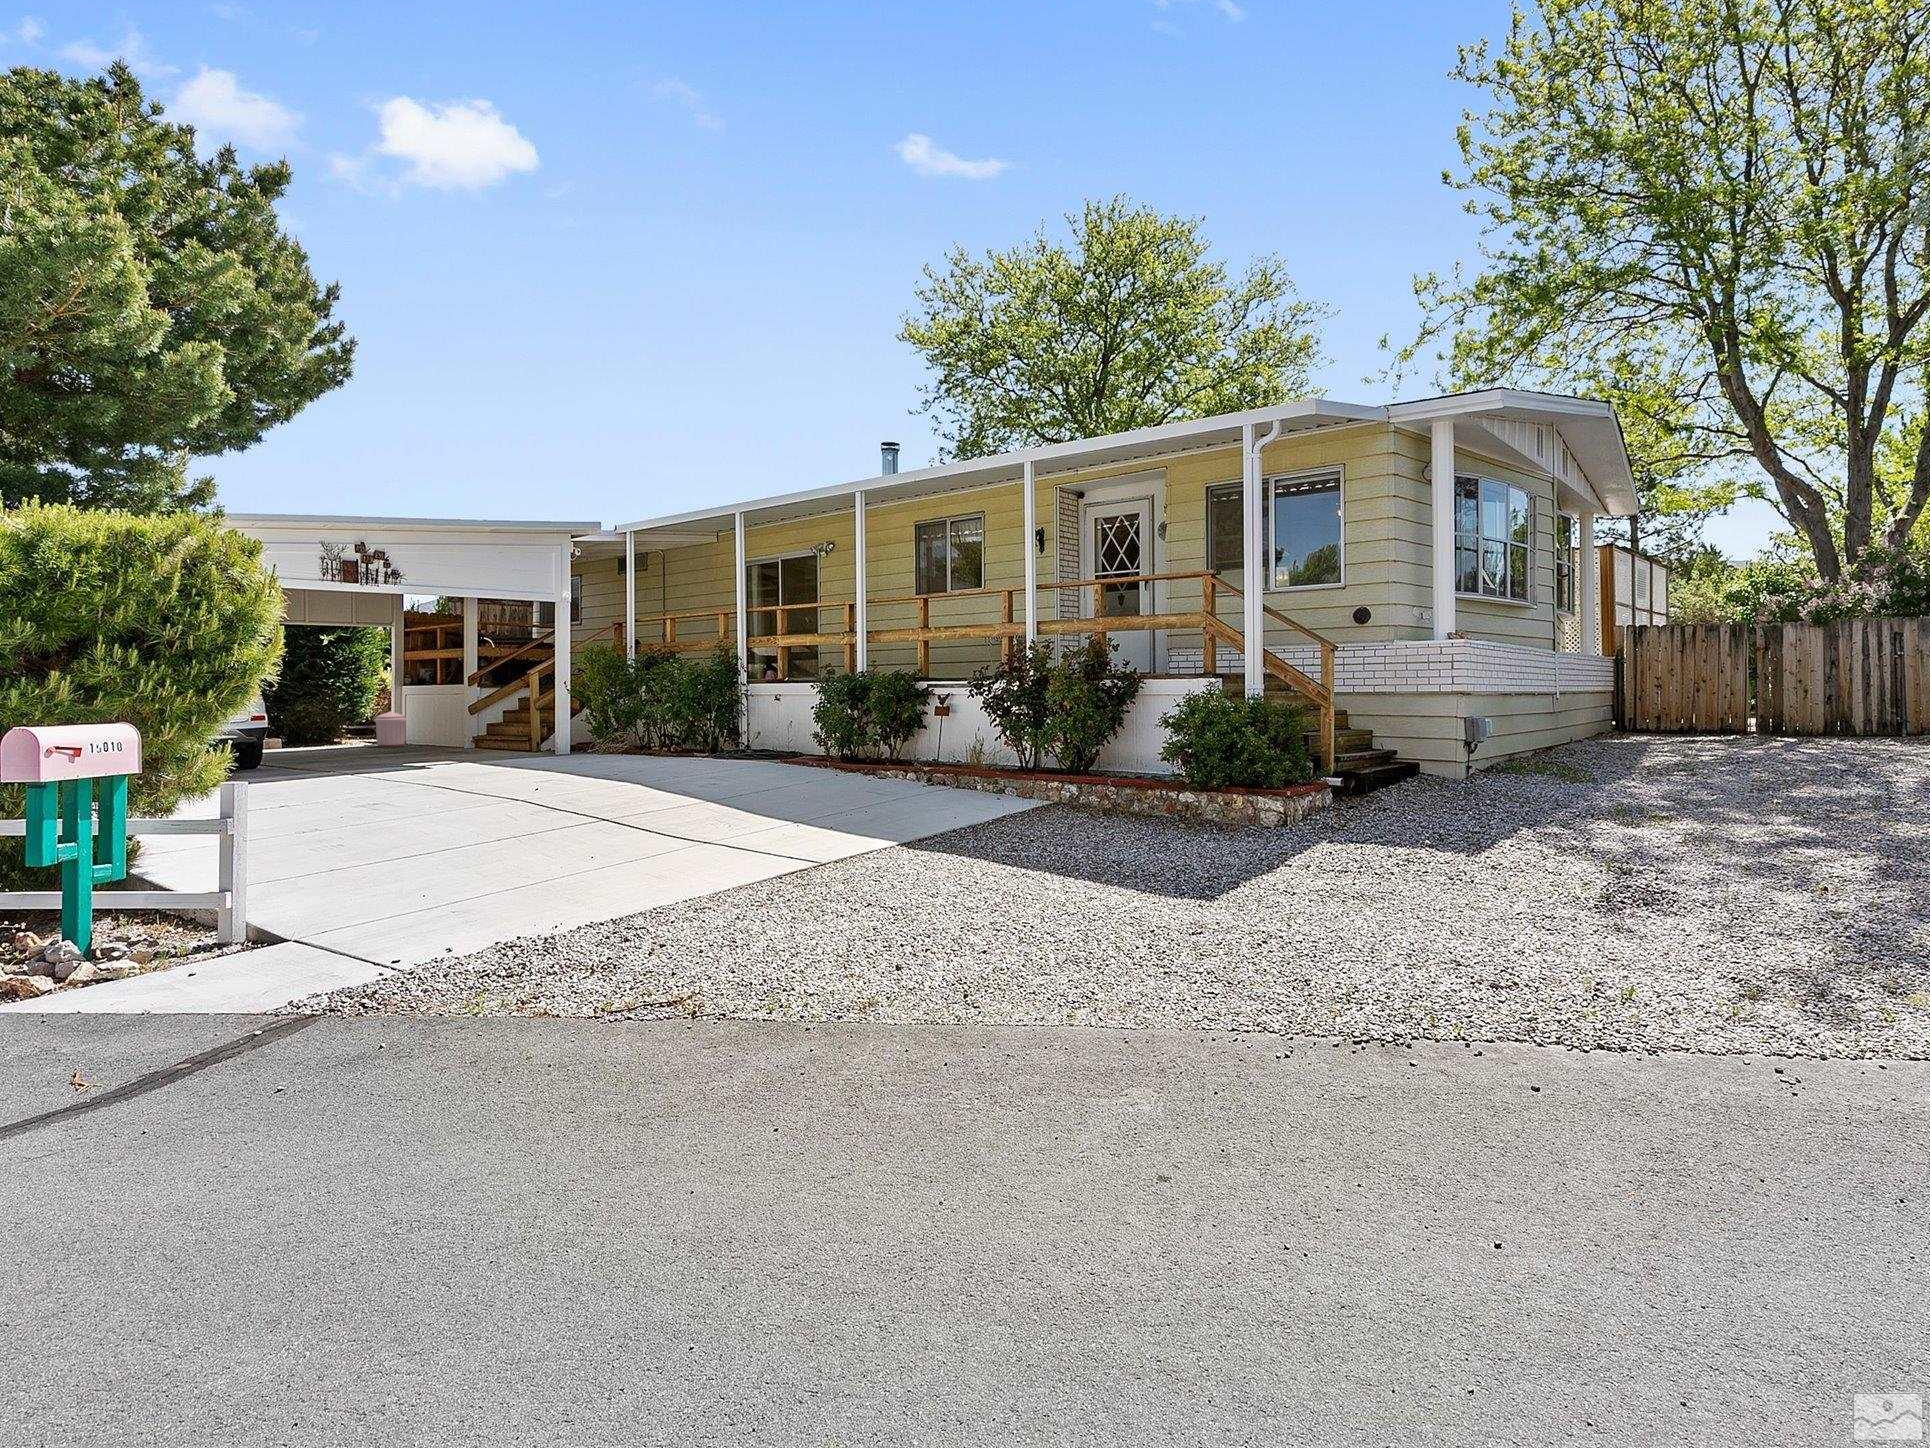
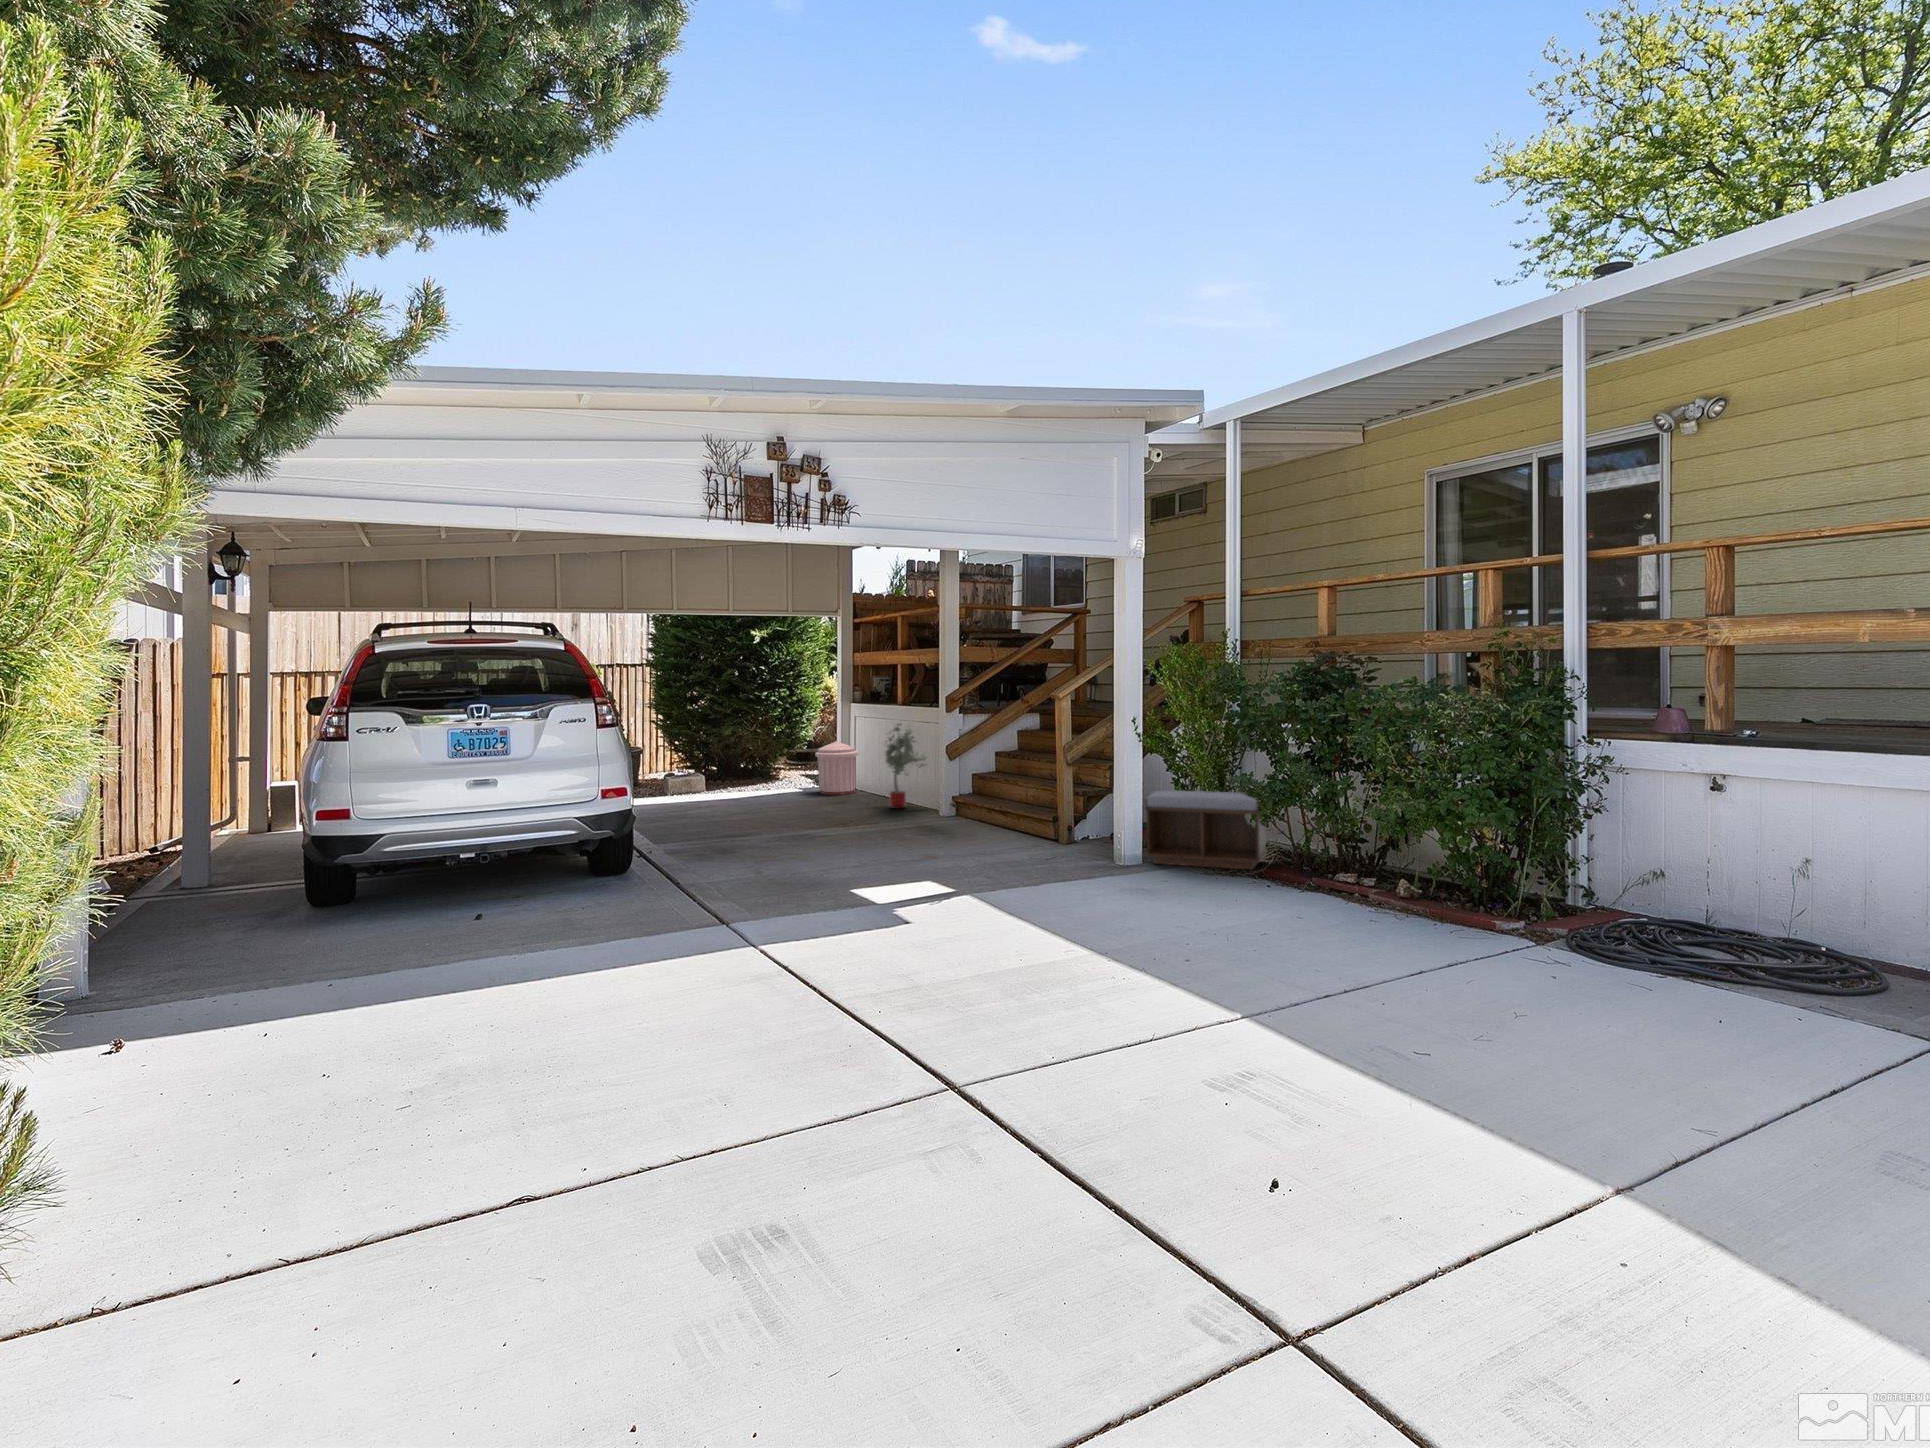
potted tree: none [423,695,455,749] -> present [885,724,926,809]
bench: none [566,721,631,756] -> present [1145,790,1267,870]

